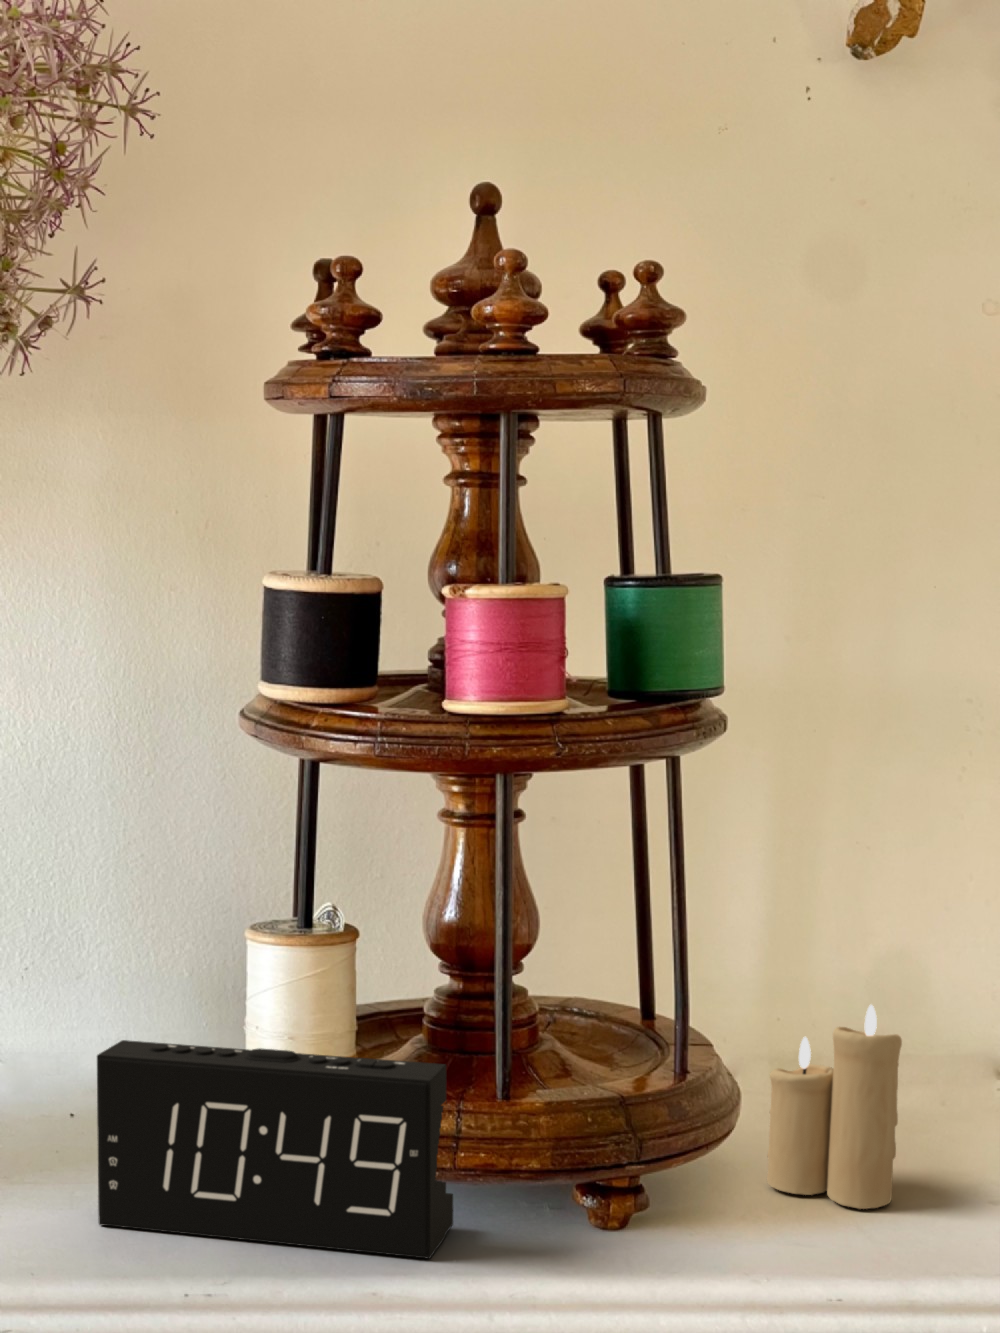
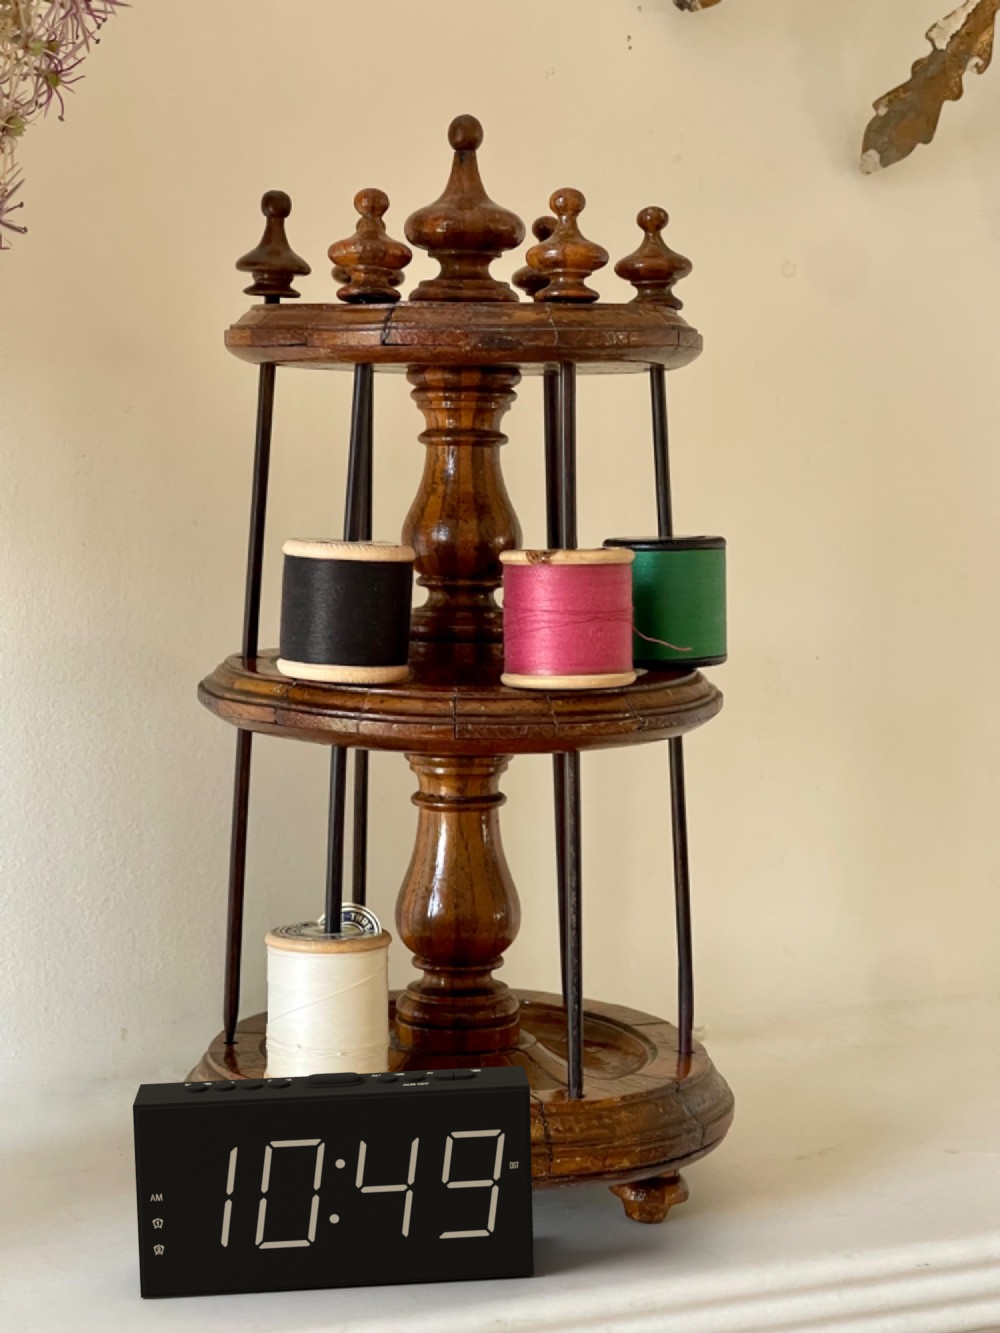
candle: present [767,1005,902,1209] -> none [770,954,906,1156]

